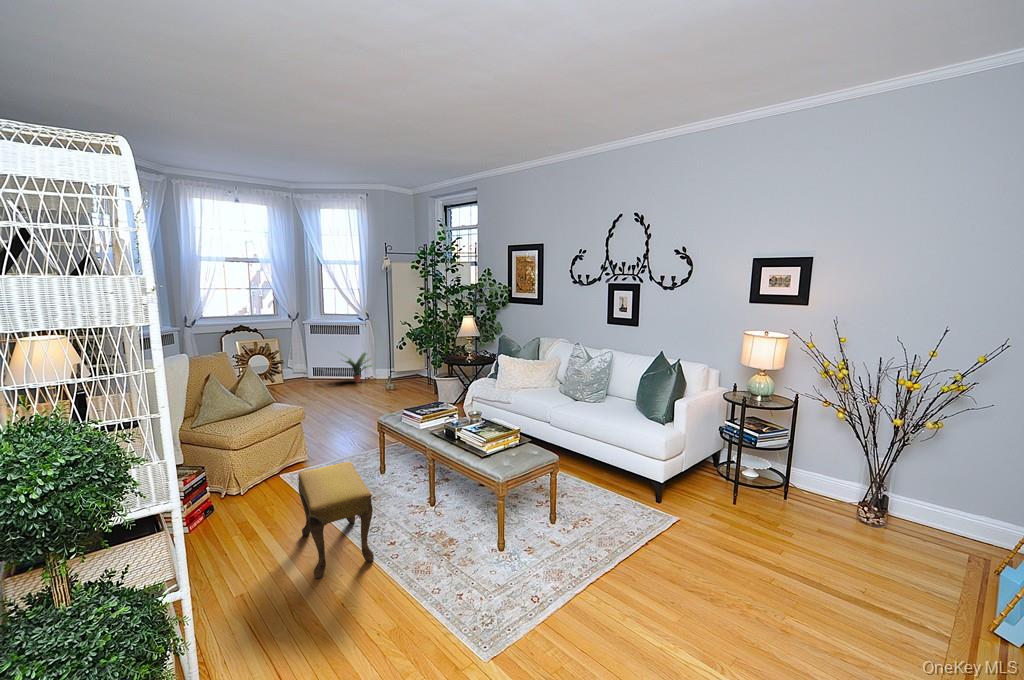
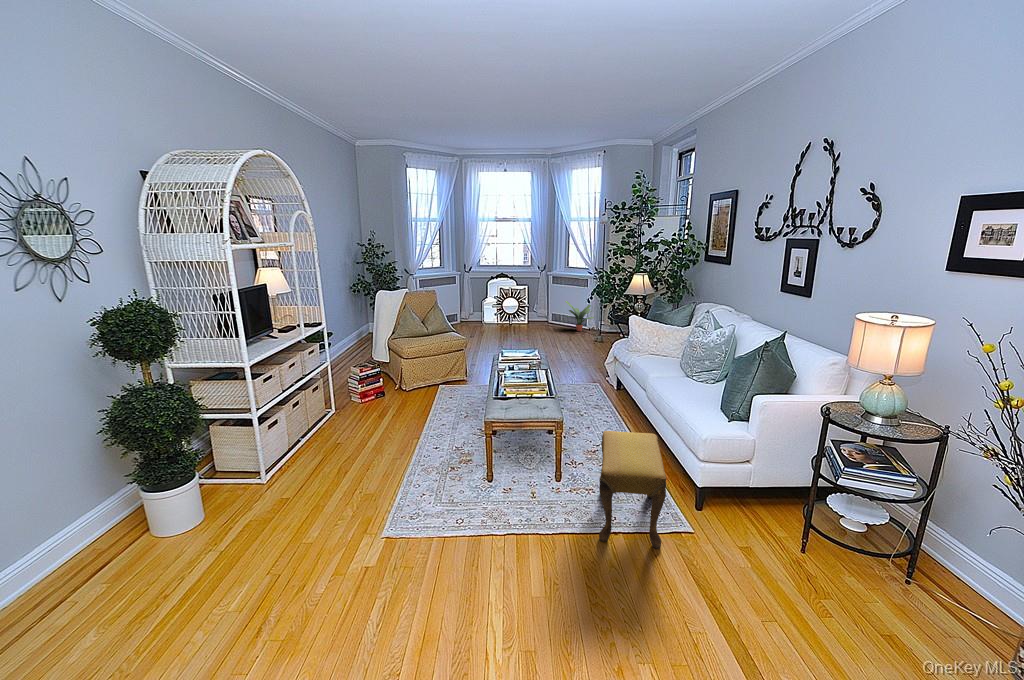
footstool: present [298,462,374,579] -> present [599,431,666,549]

